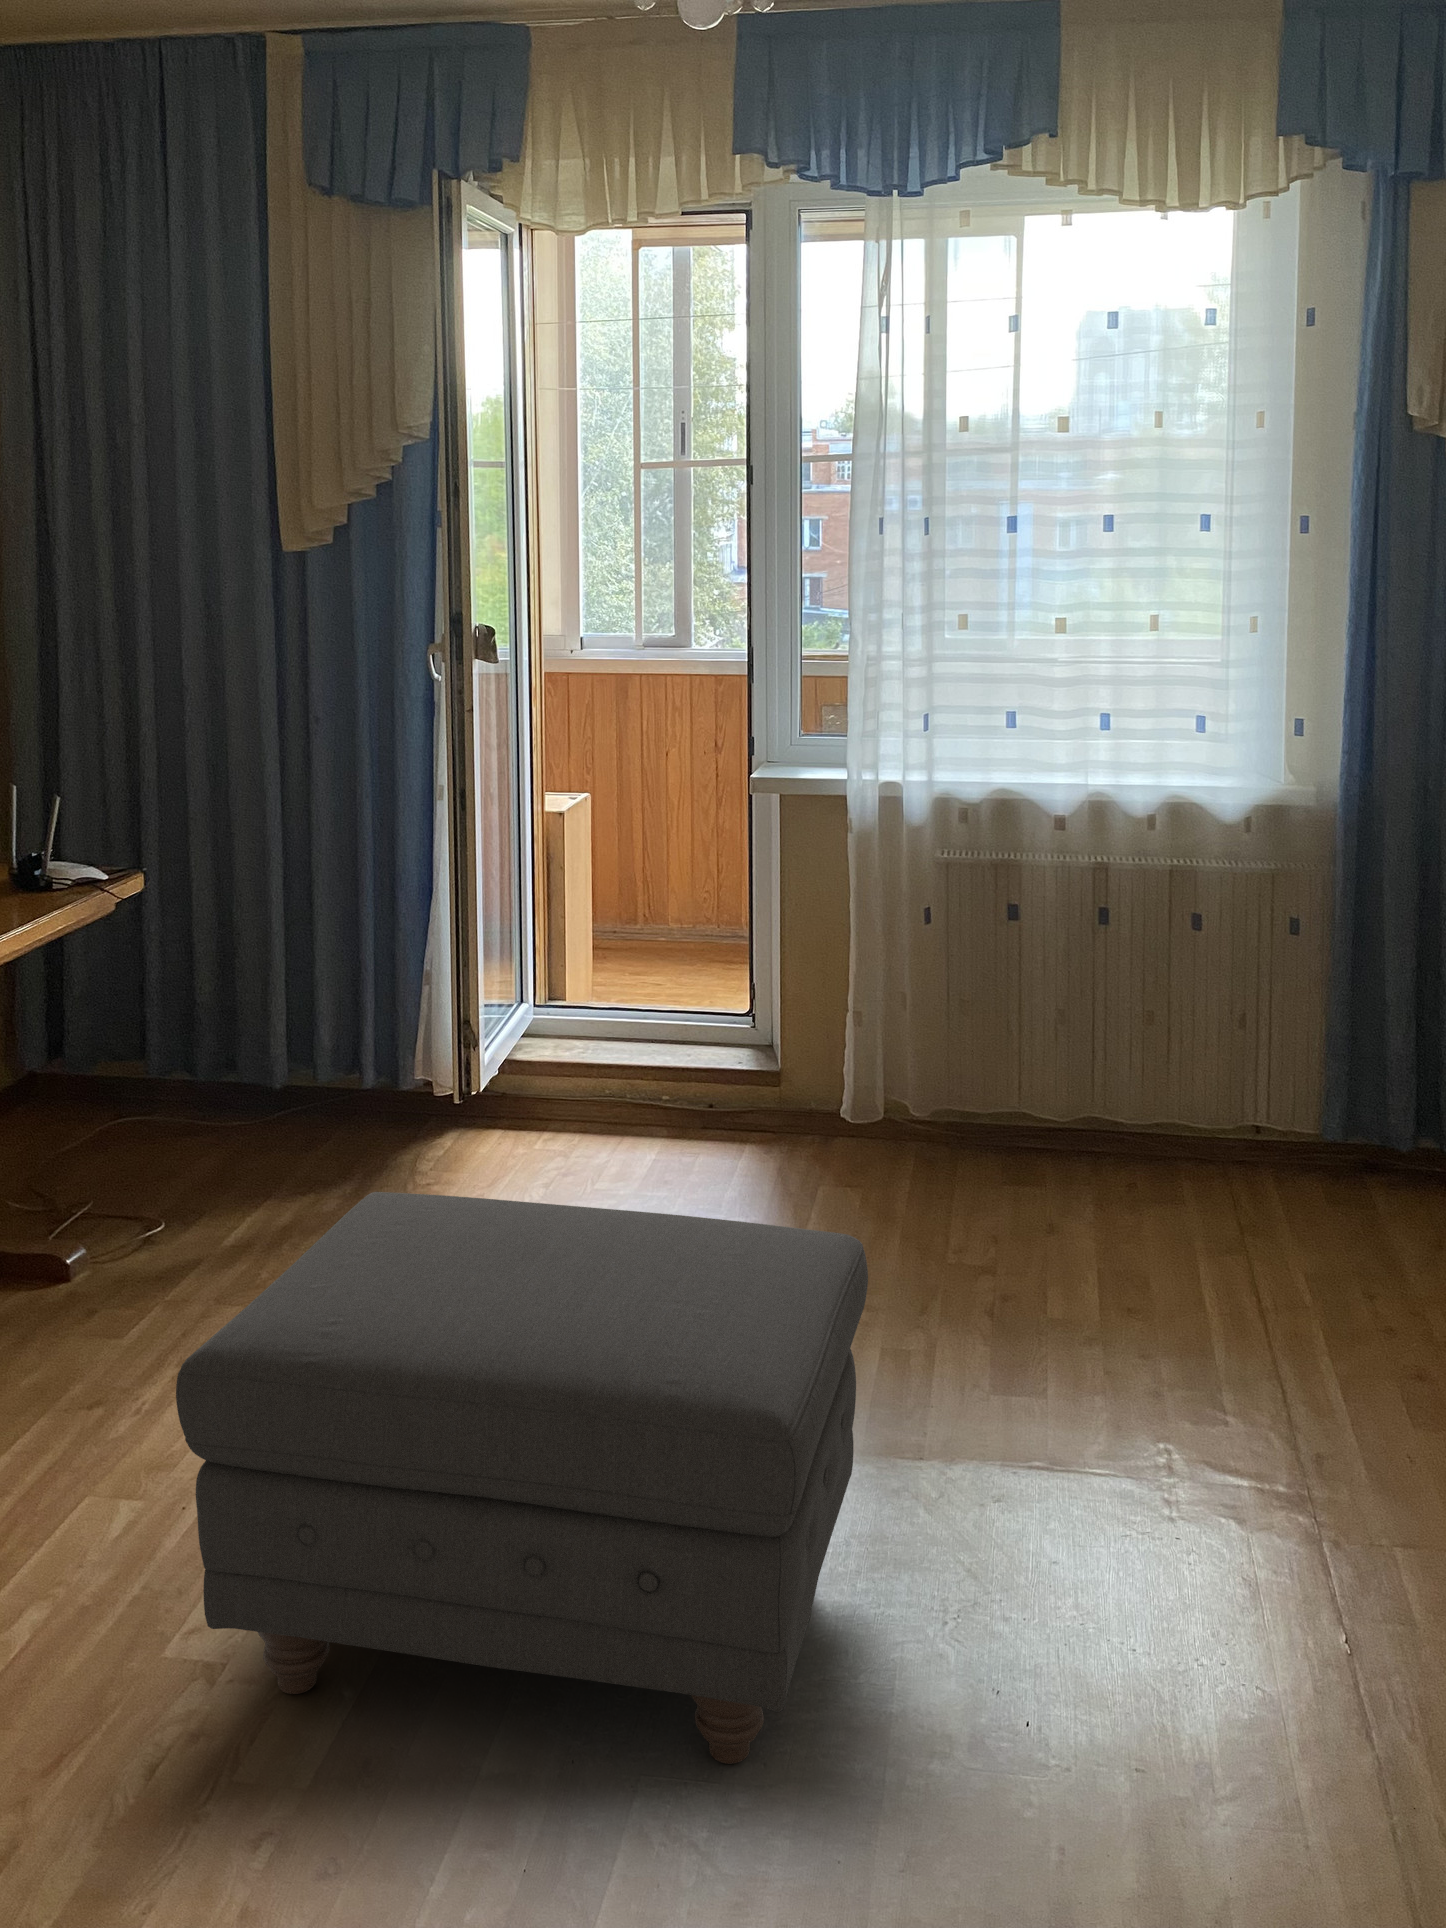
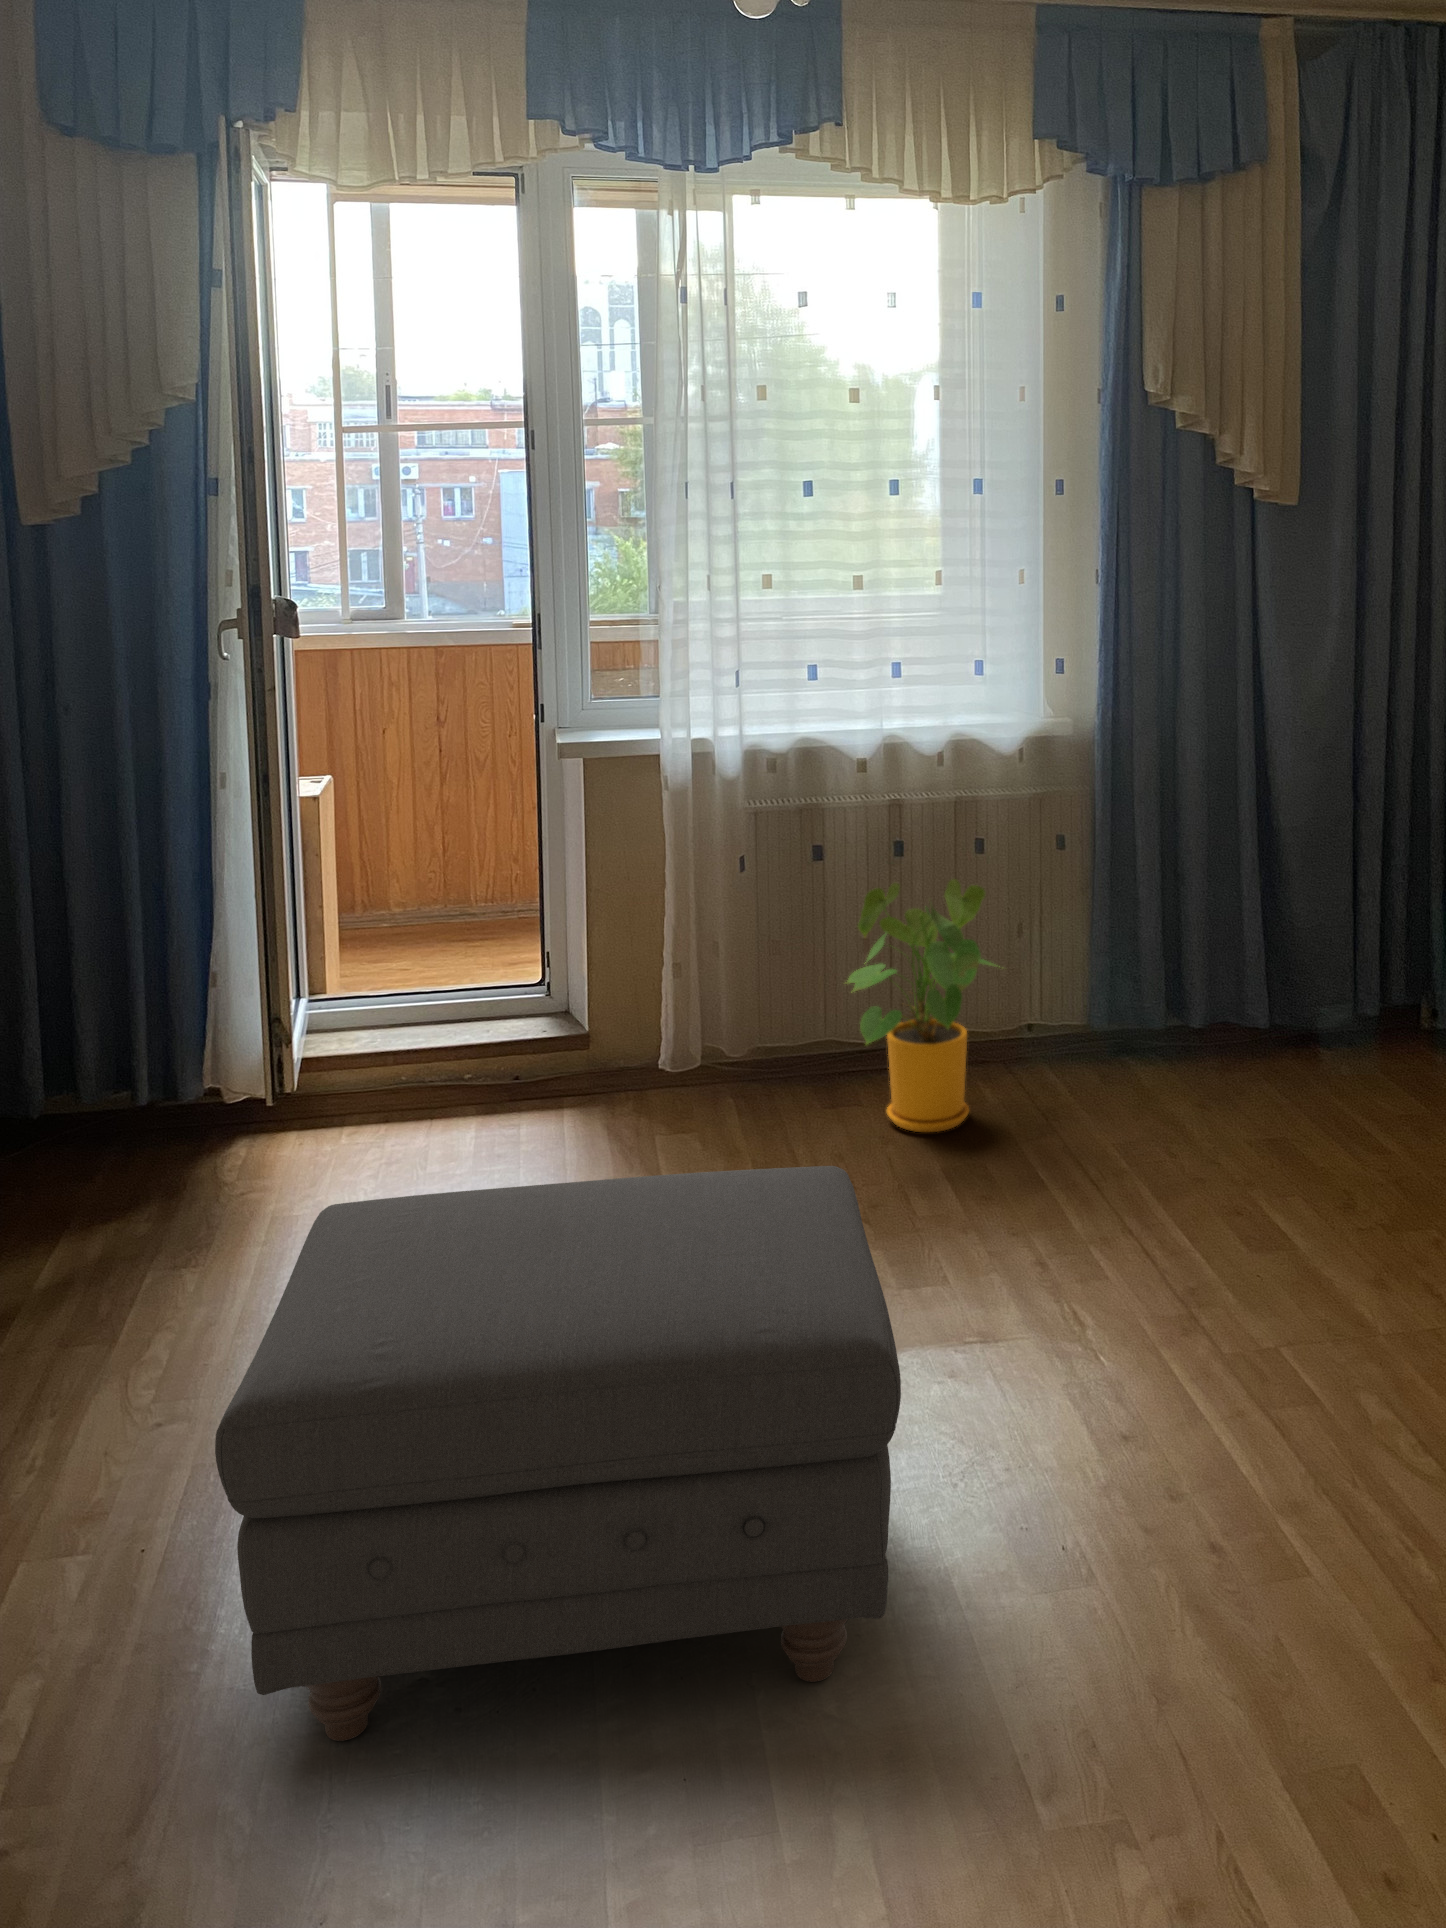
house plant: none [1002,953,1193,1231] -> present [847,879,995,1132]

